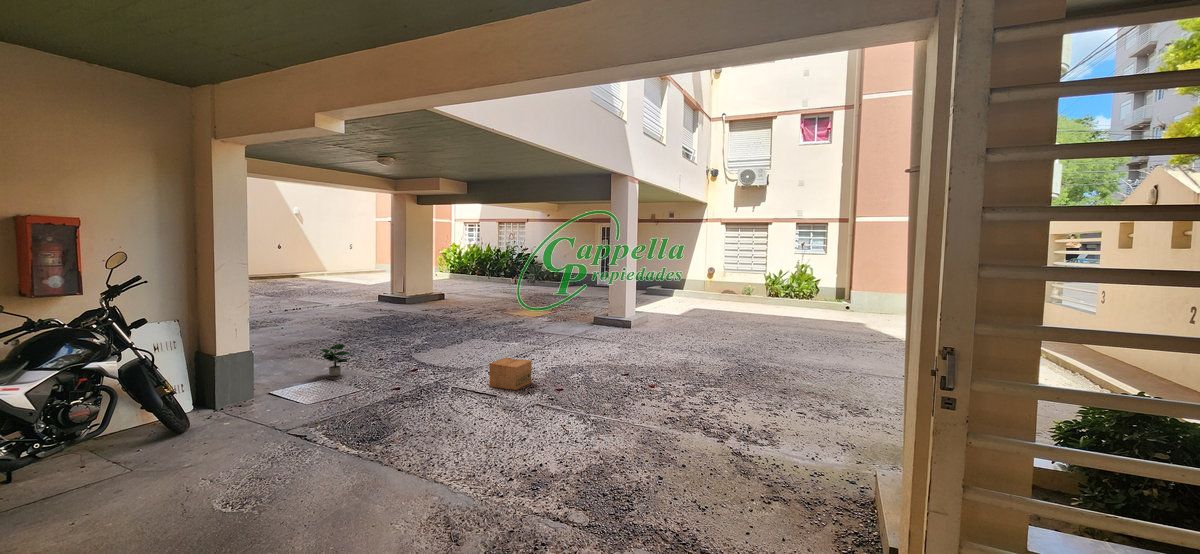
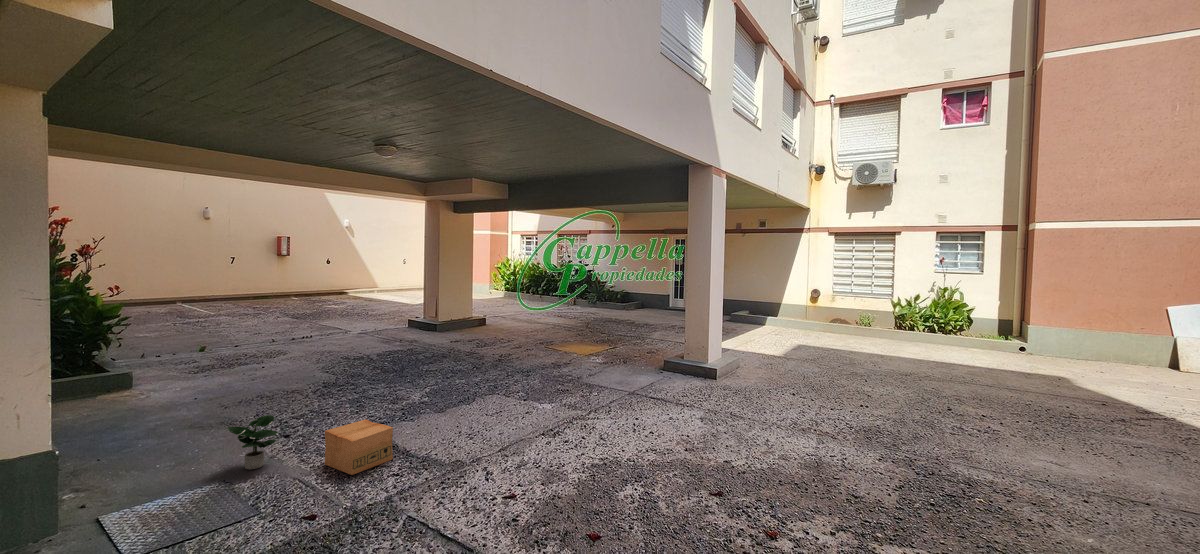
cardboard box: present [489,358,532,390] -> present [325,419,393,475]

